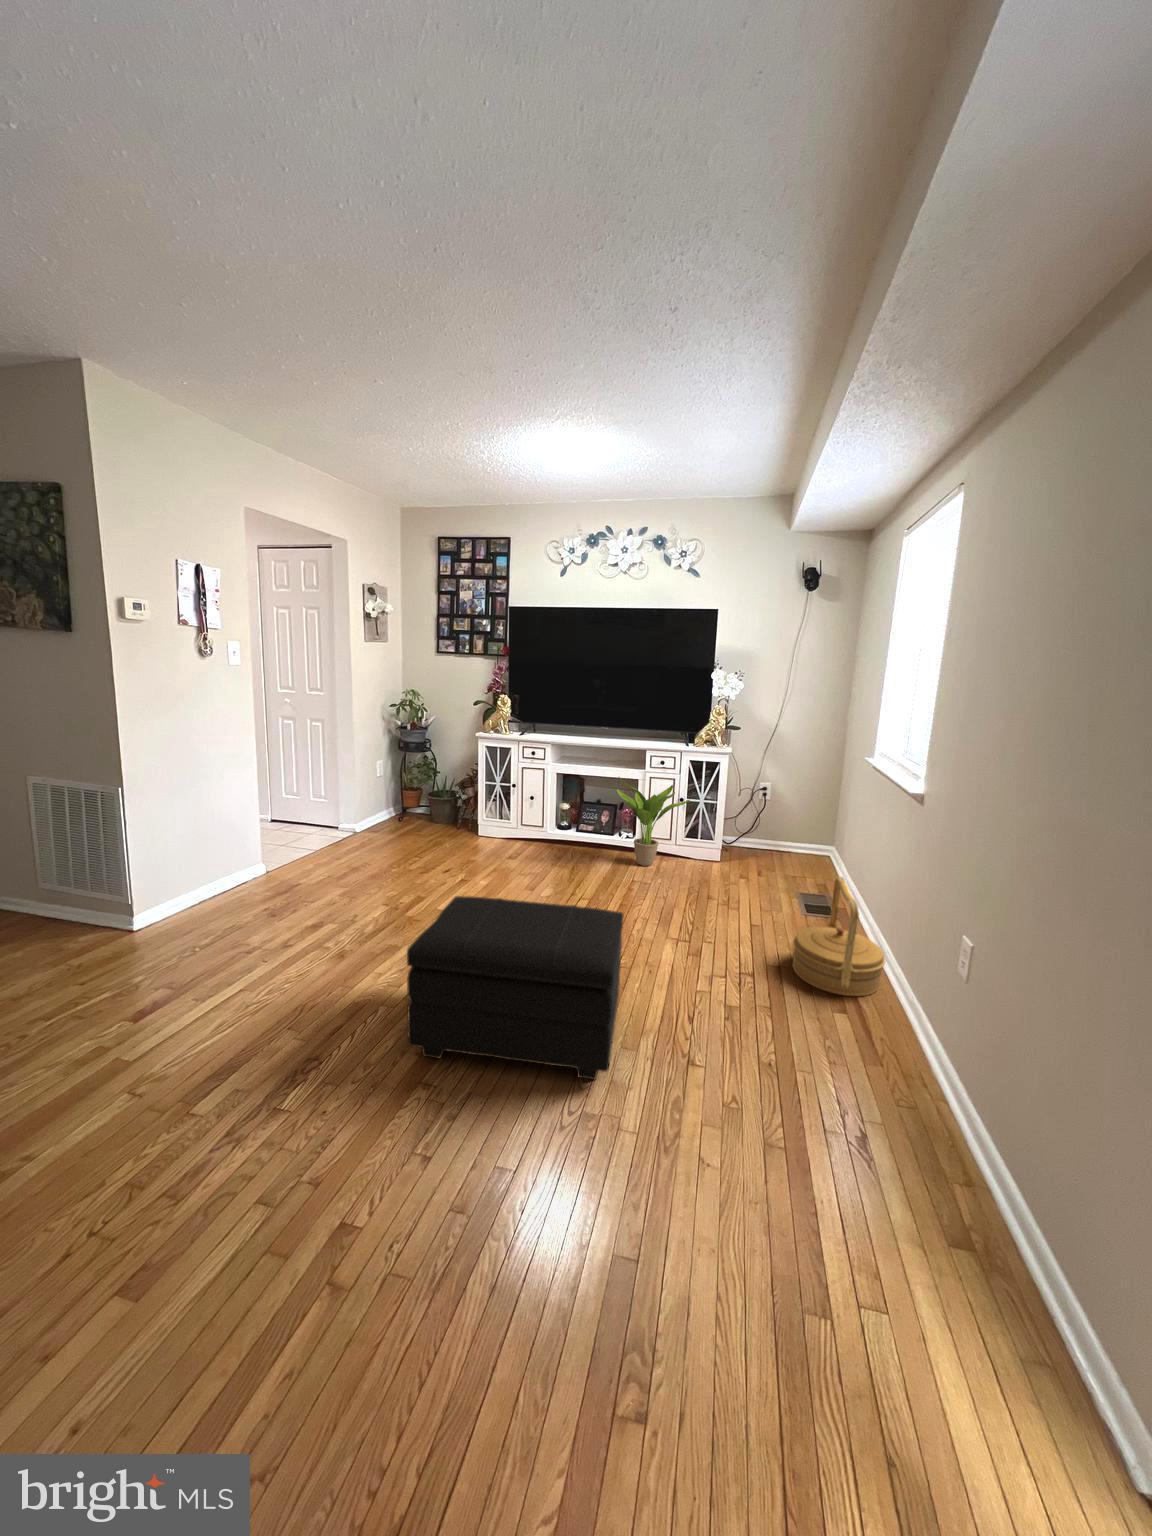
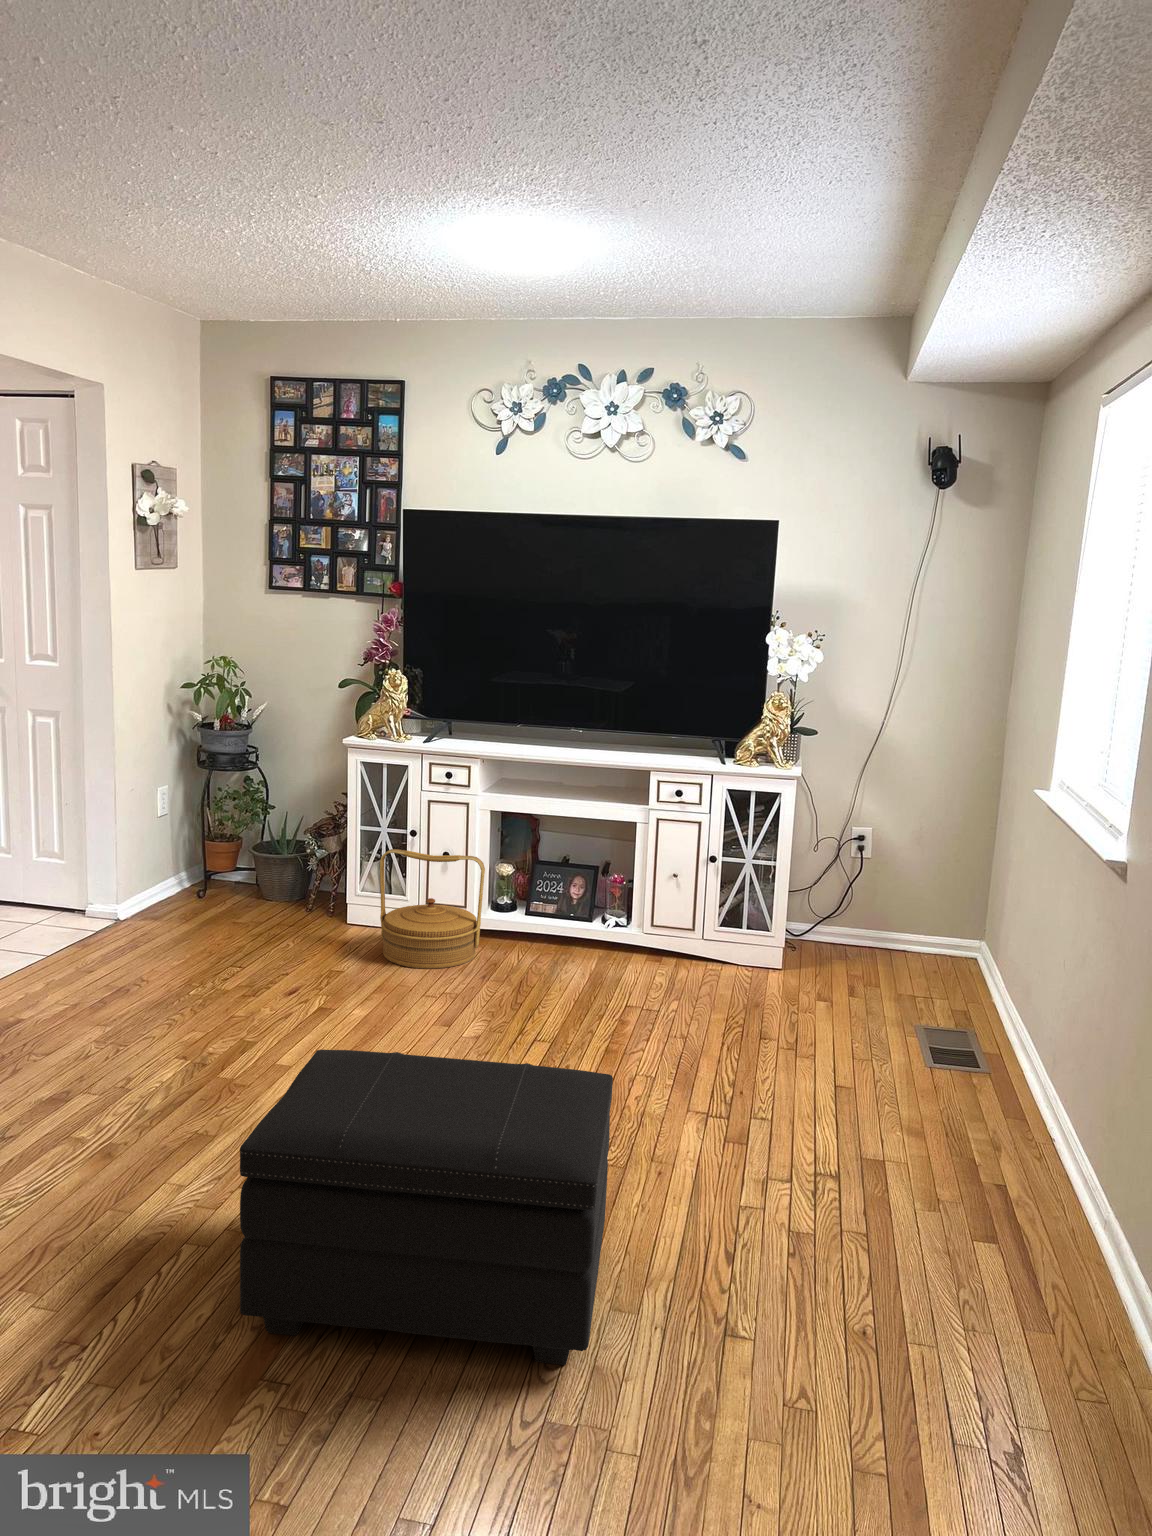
potted plant: present [617,777,689,866] -> none [600,820,732,981]
woven basket: present [793,877,886,996] -> present [380,849,485,969]

